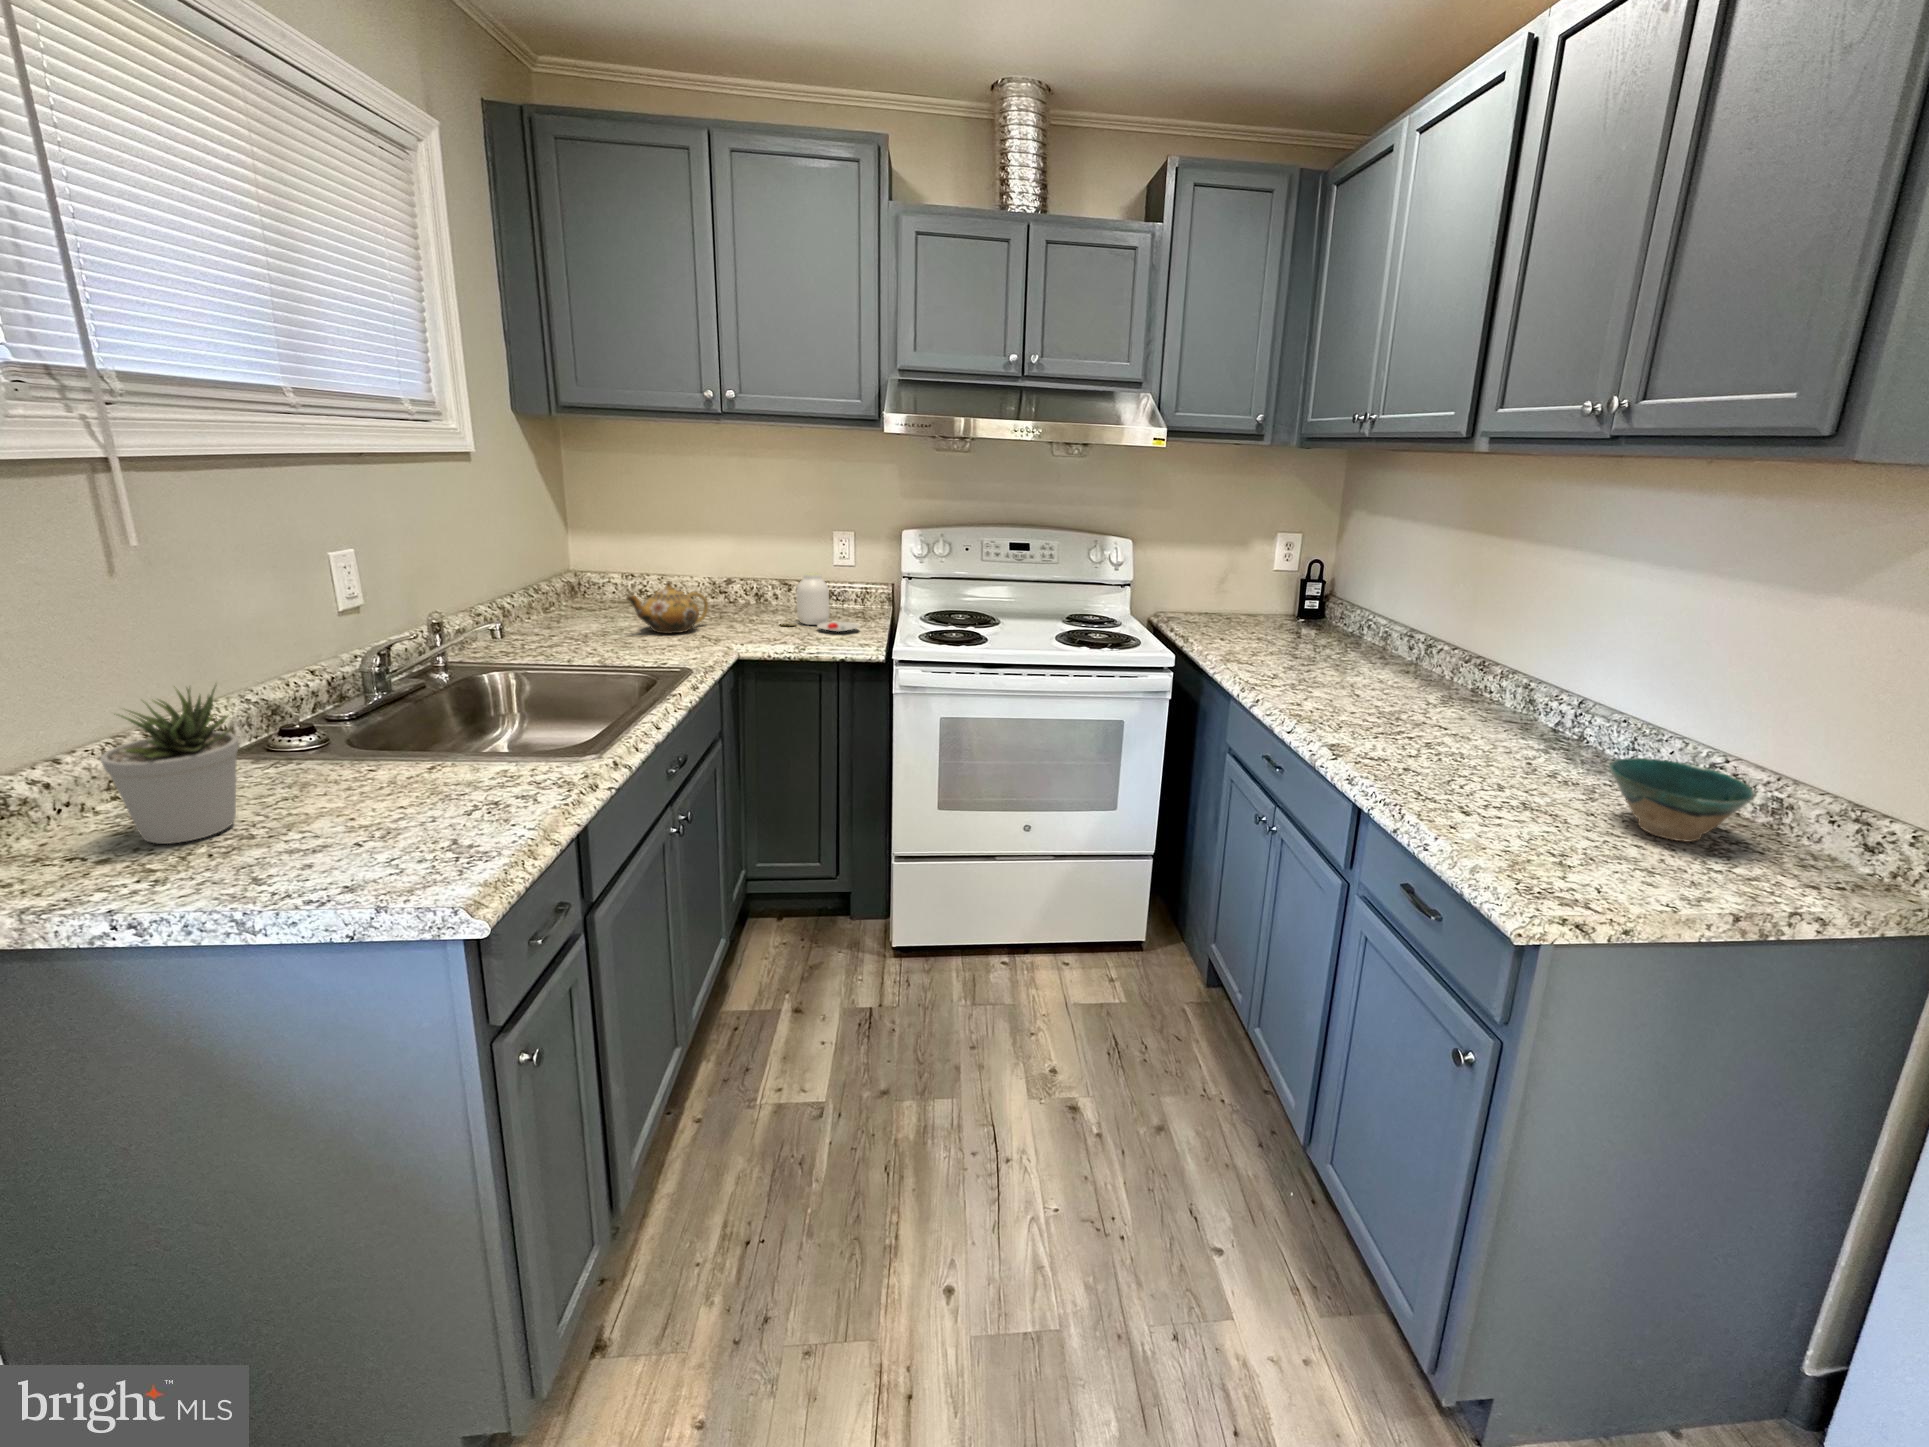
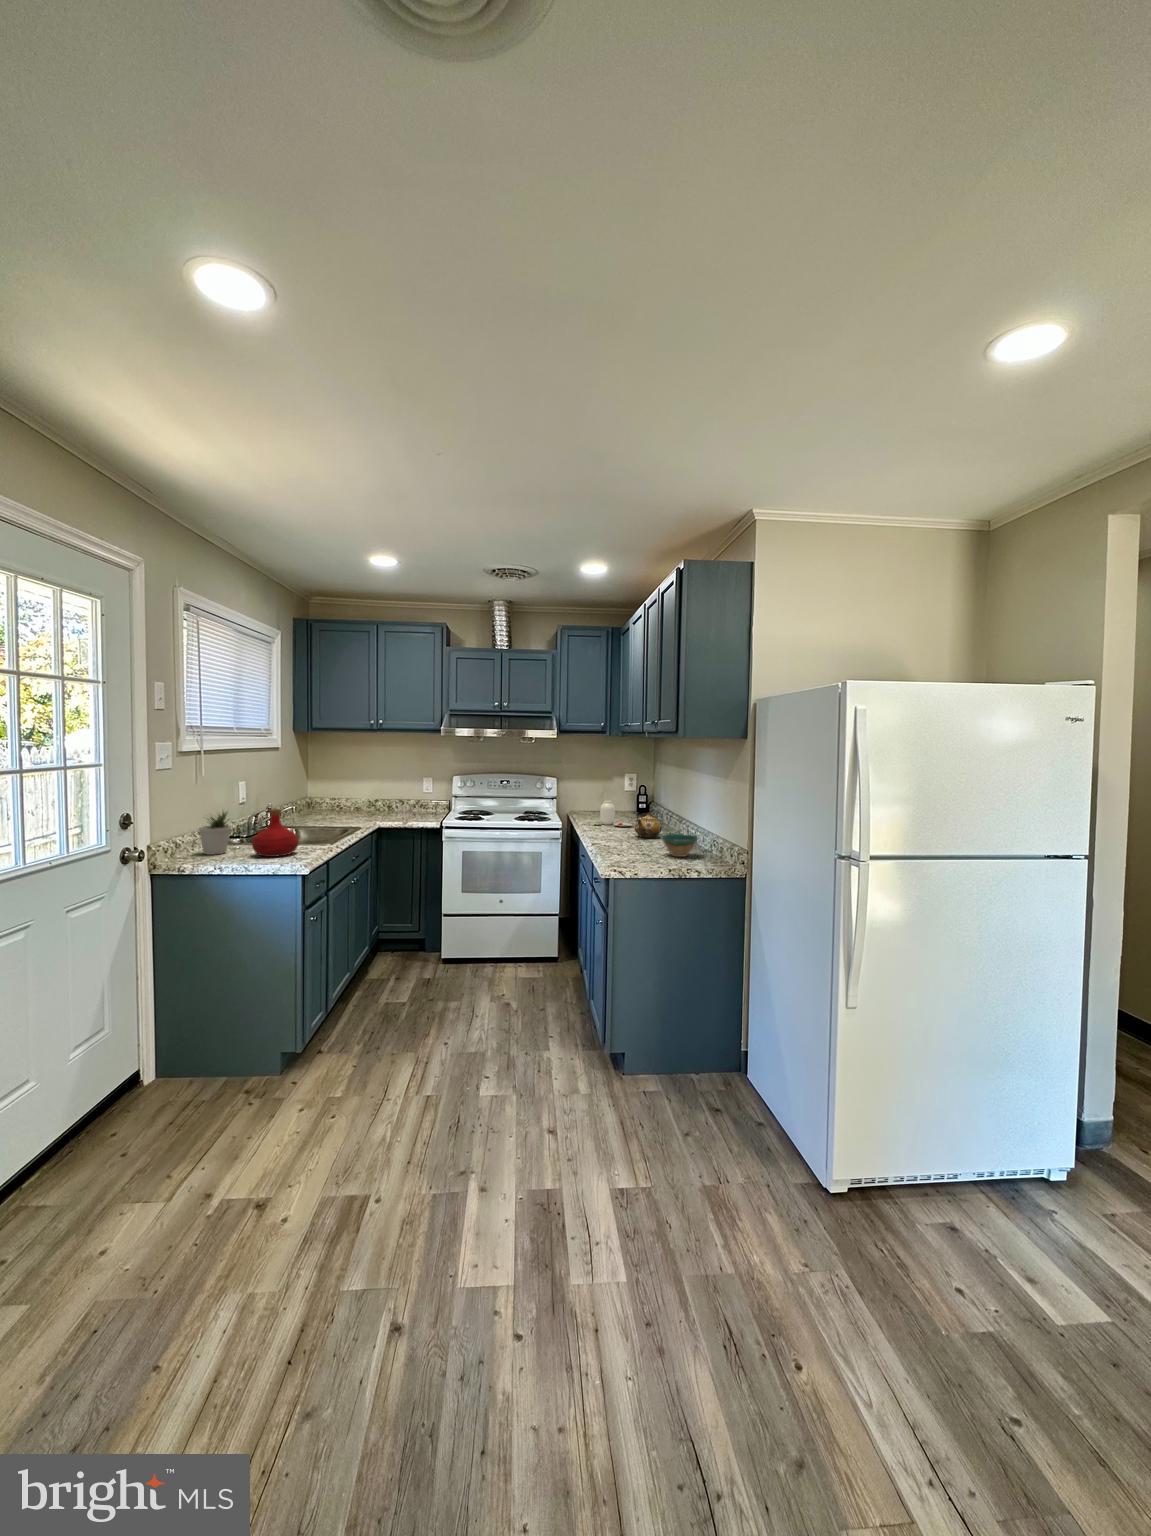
jar: present [781,573,859,632] -> present [594,801,632,827]
teapot: present [627,582,708,633] -> present [634,813,662,838]
bottle: none [295,688,477,865] -> present [252,808,299,857]

